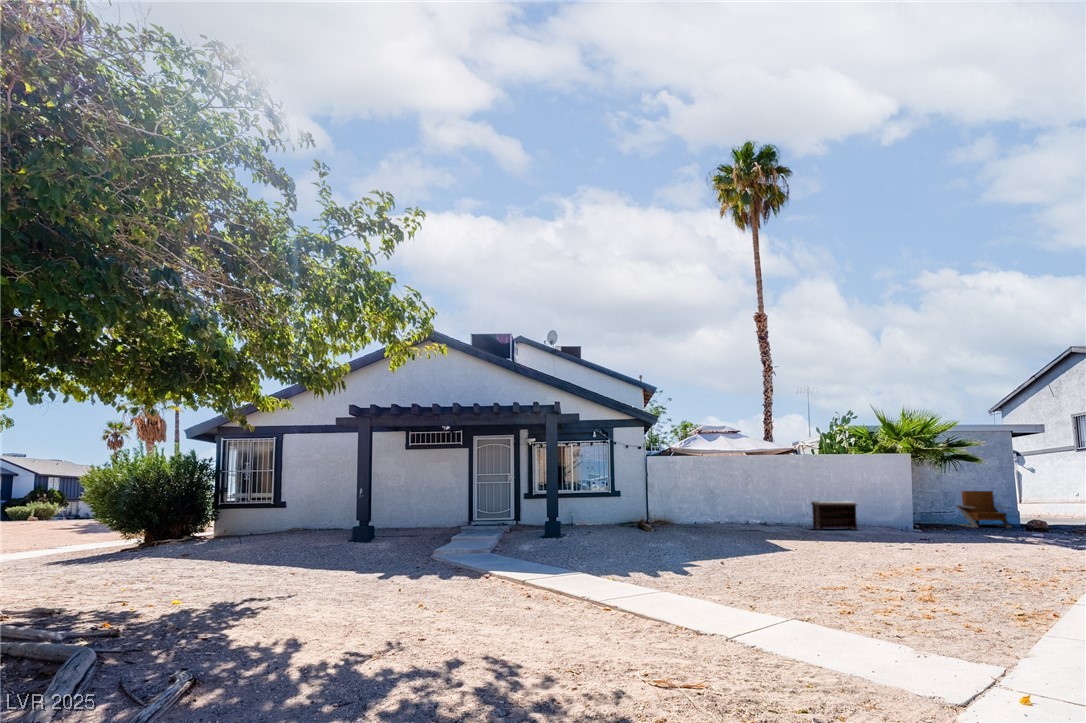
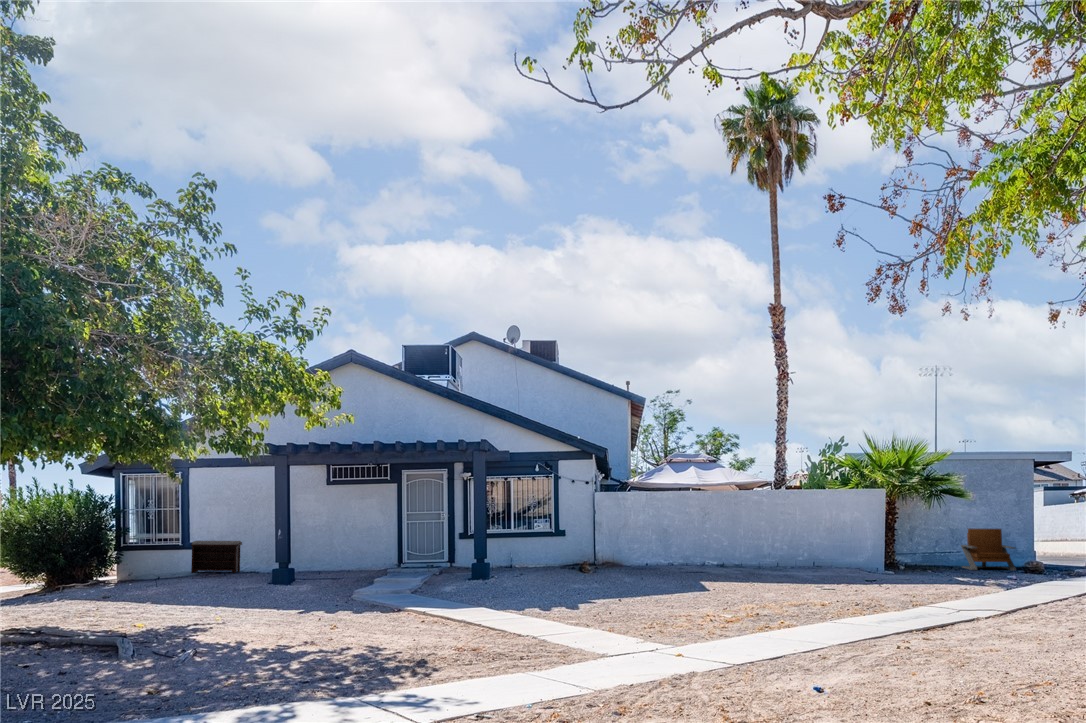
bench: present [811,501,857,530] -> present [191,541,242,573]

